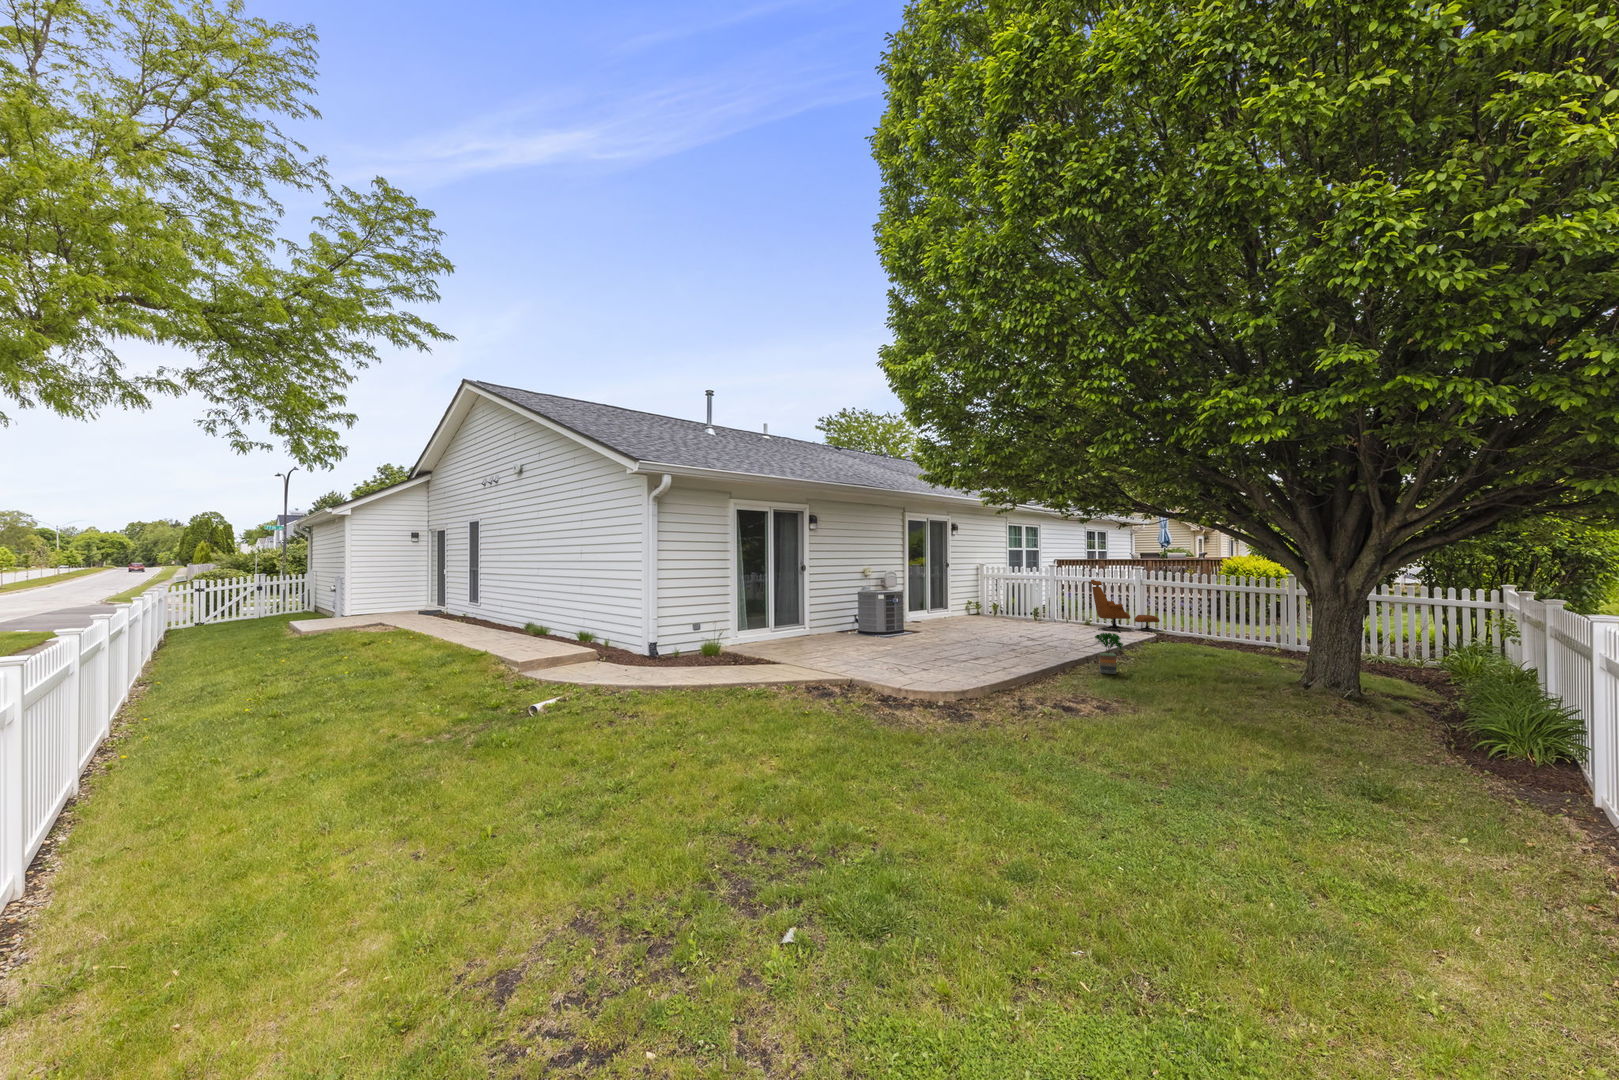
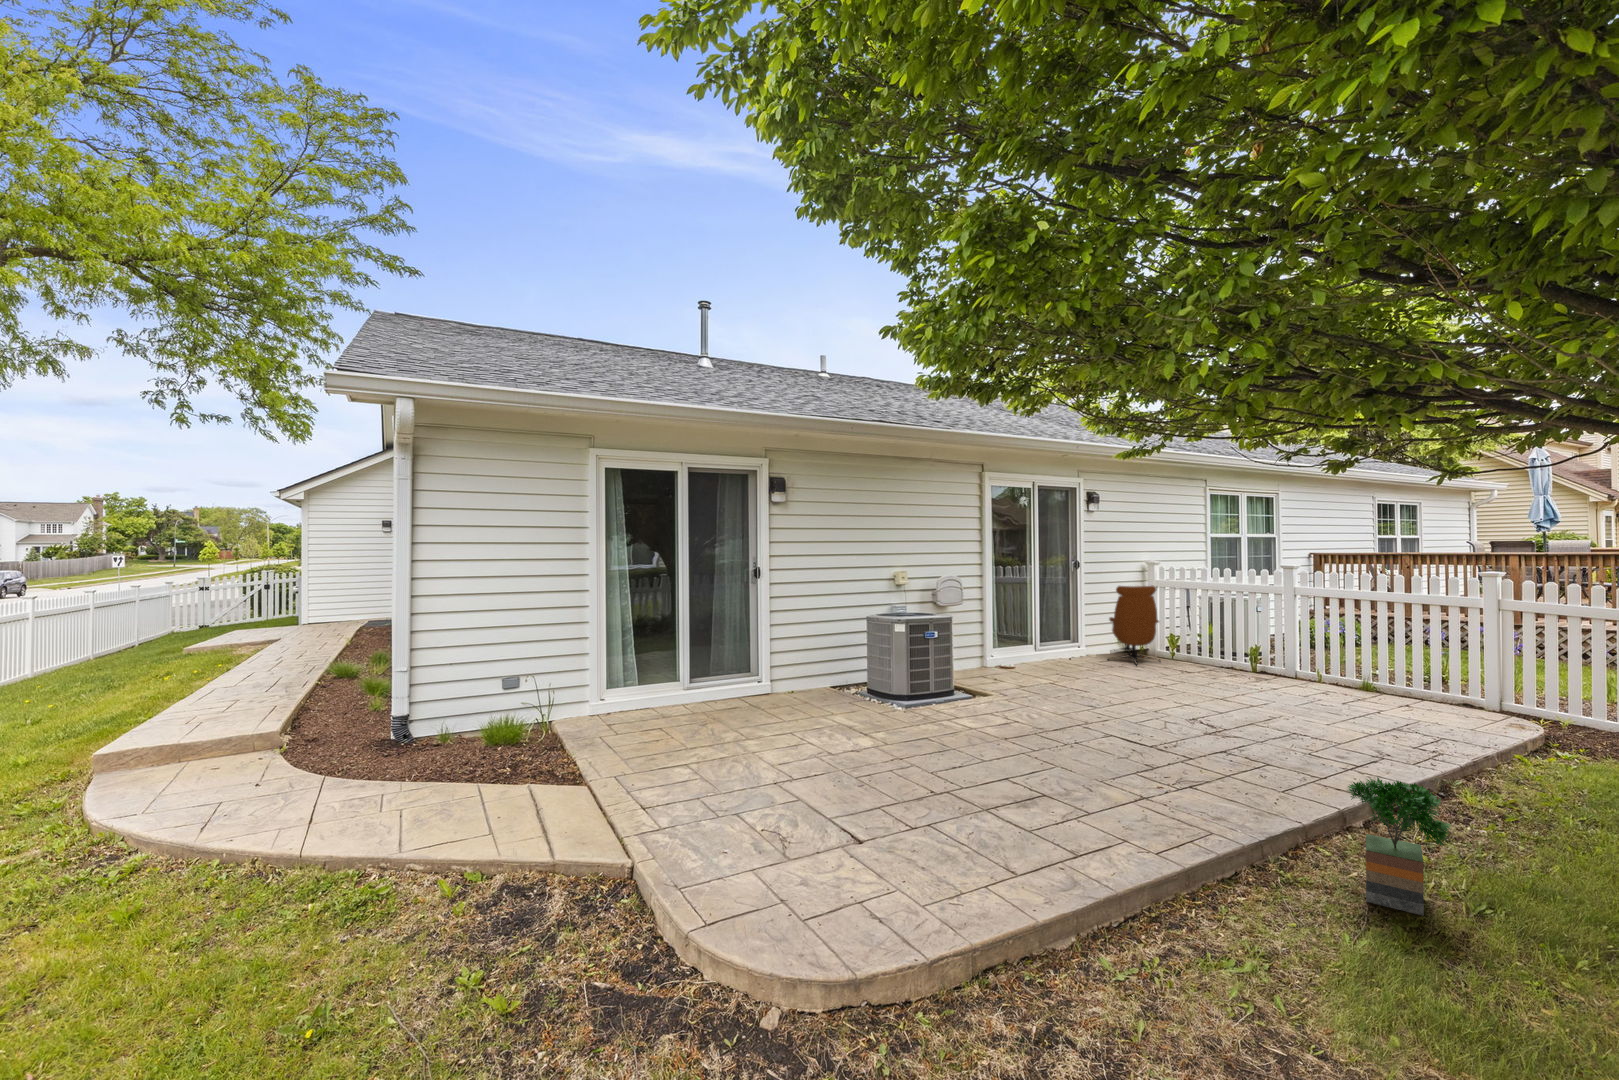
lounge chair: present [1091,580,1160,633] -> present [1109,586,1159,665]

